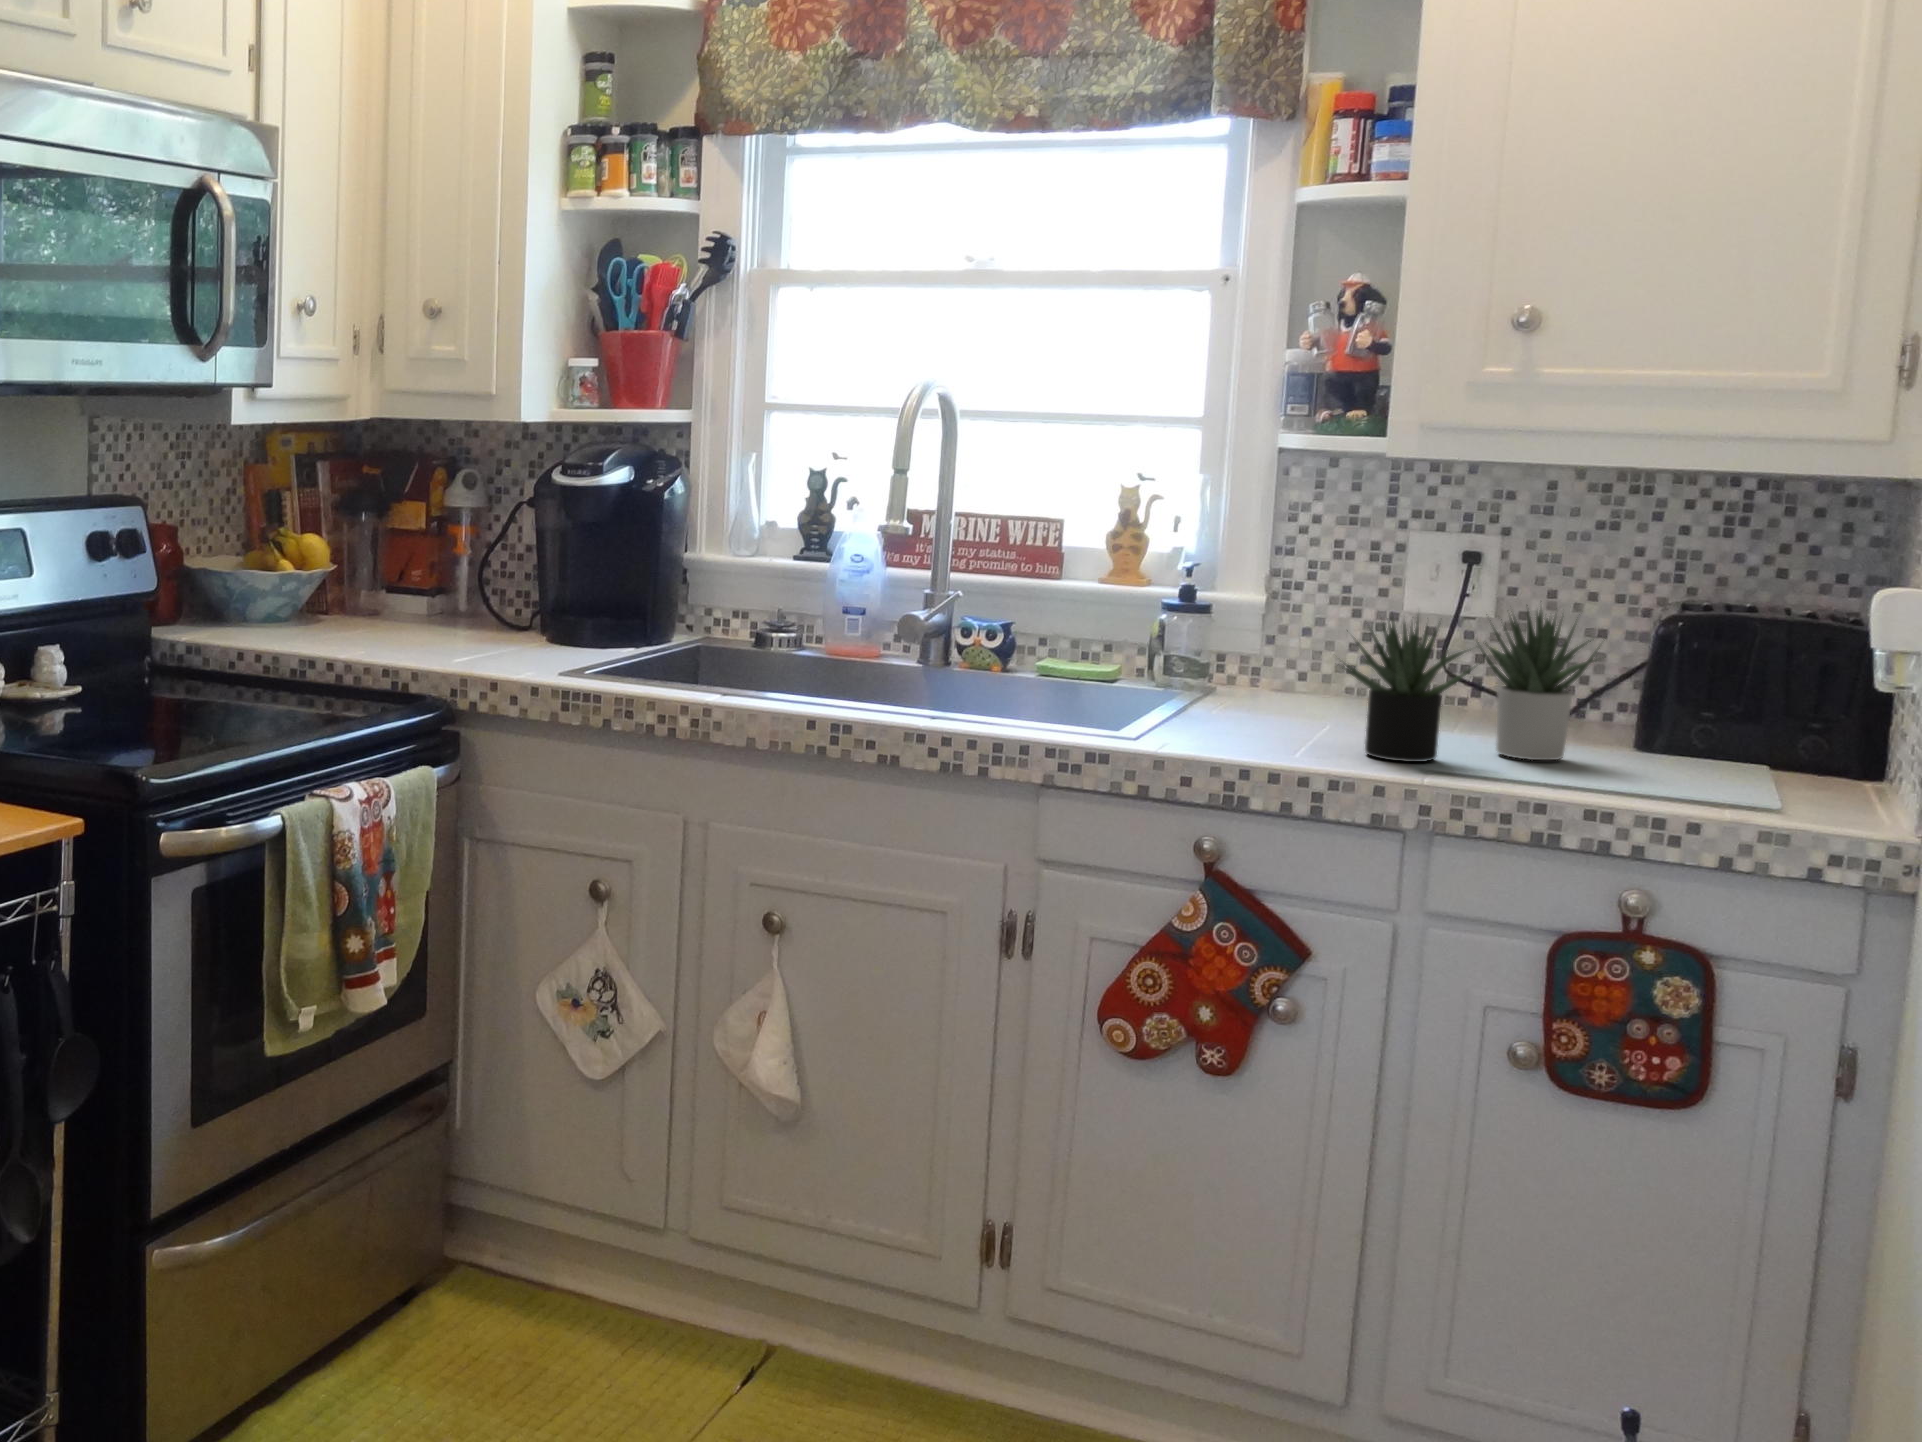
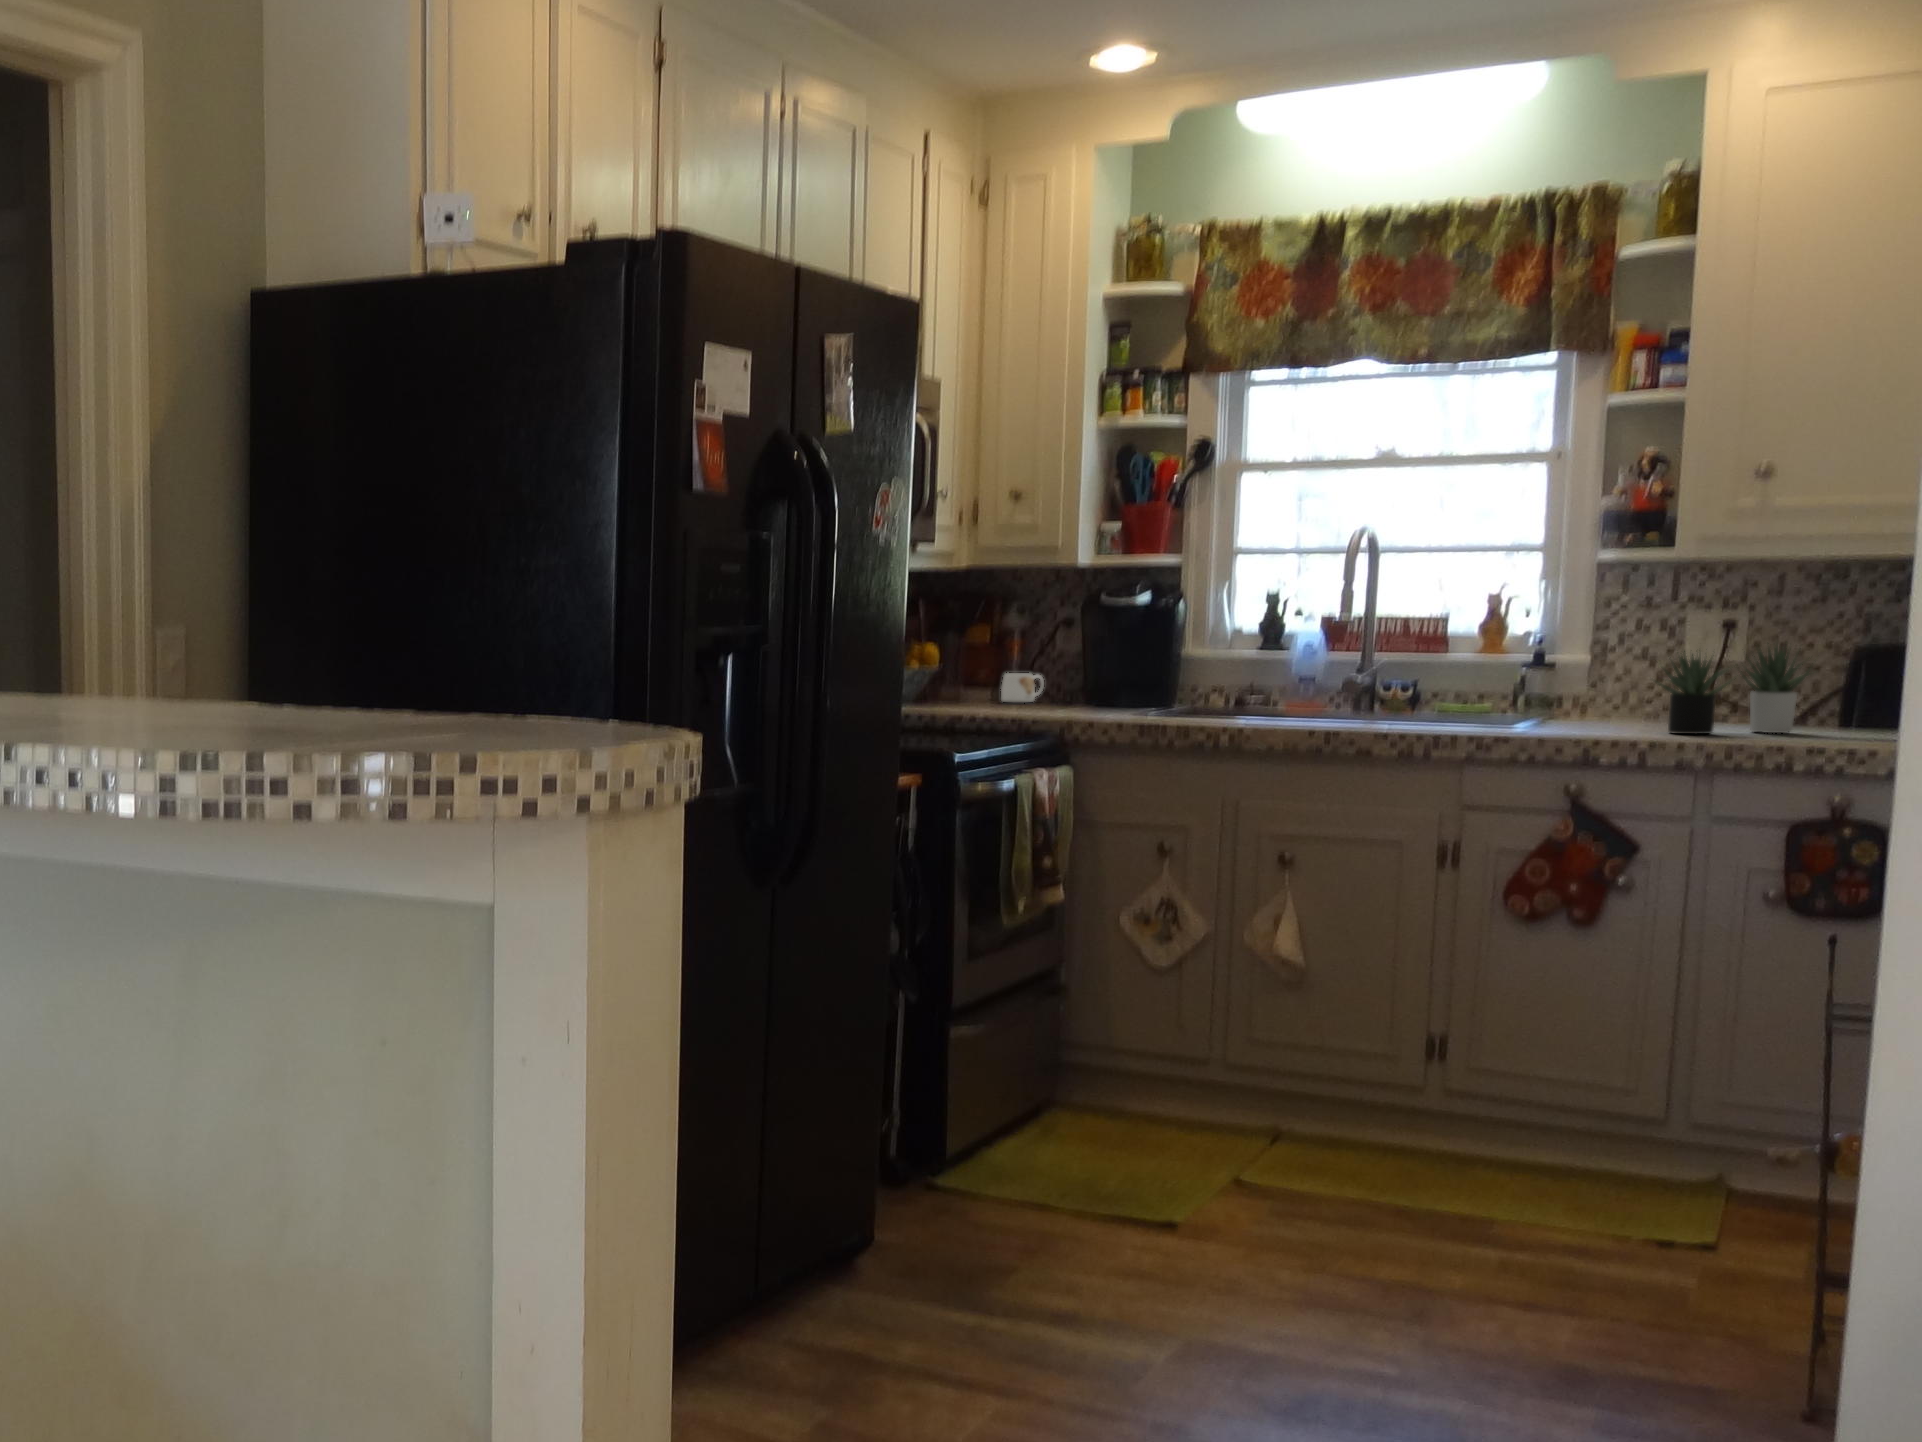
mug: none [416,580,483,627] -> present [1001,673,1044,703]

